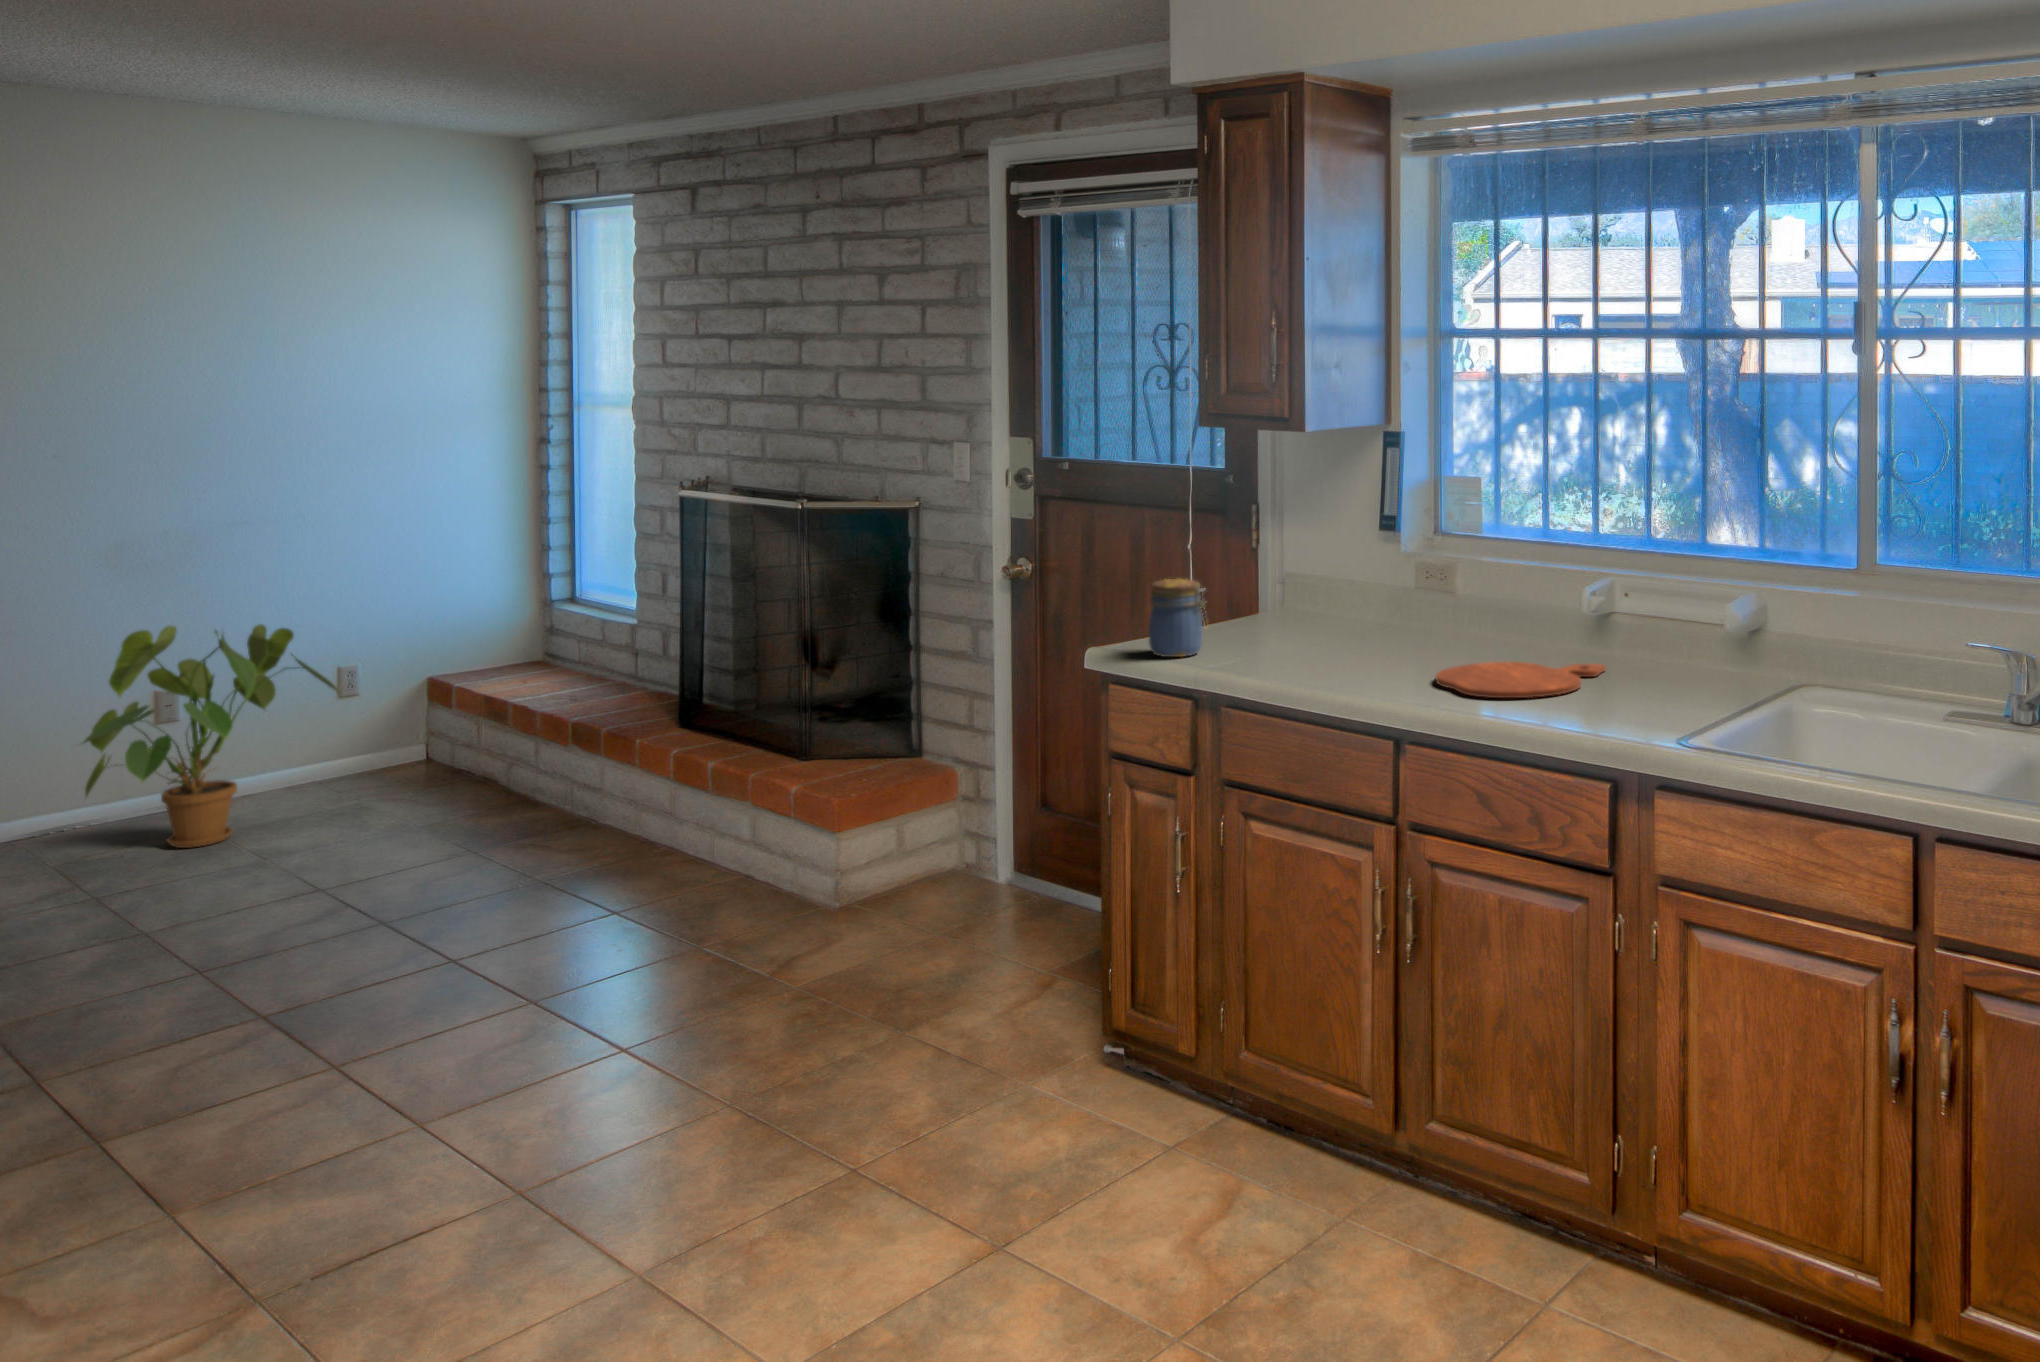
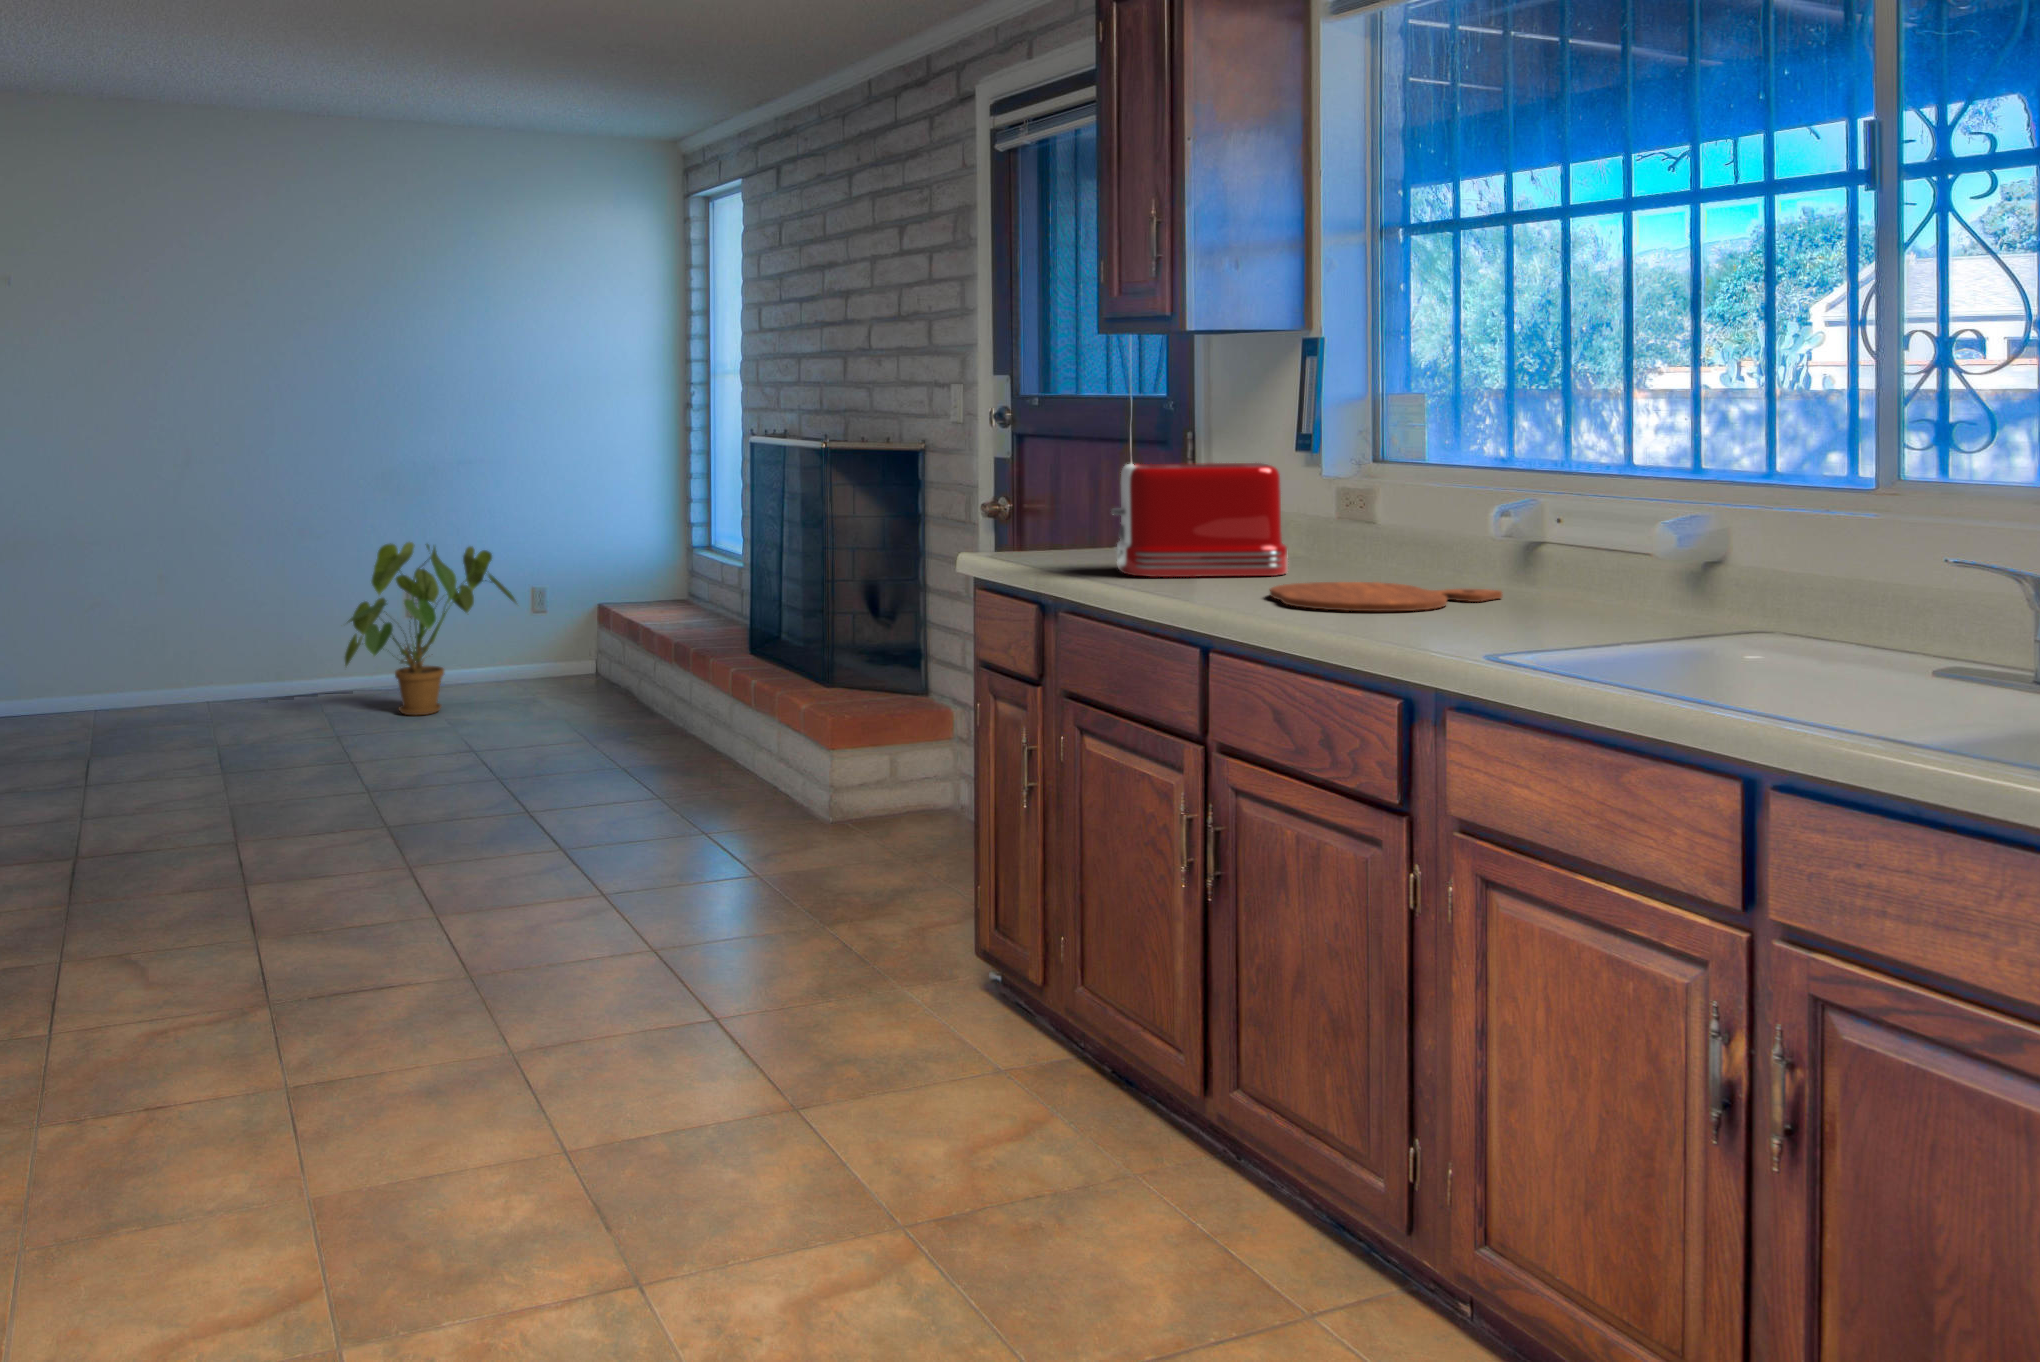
toaster: none [1258,553,1407,666] -> present [1112,463,1288,577]
jar: present [1149,579,1207,657] -> none [1011,486,1070,565]

